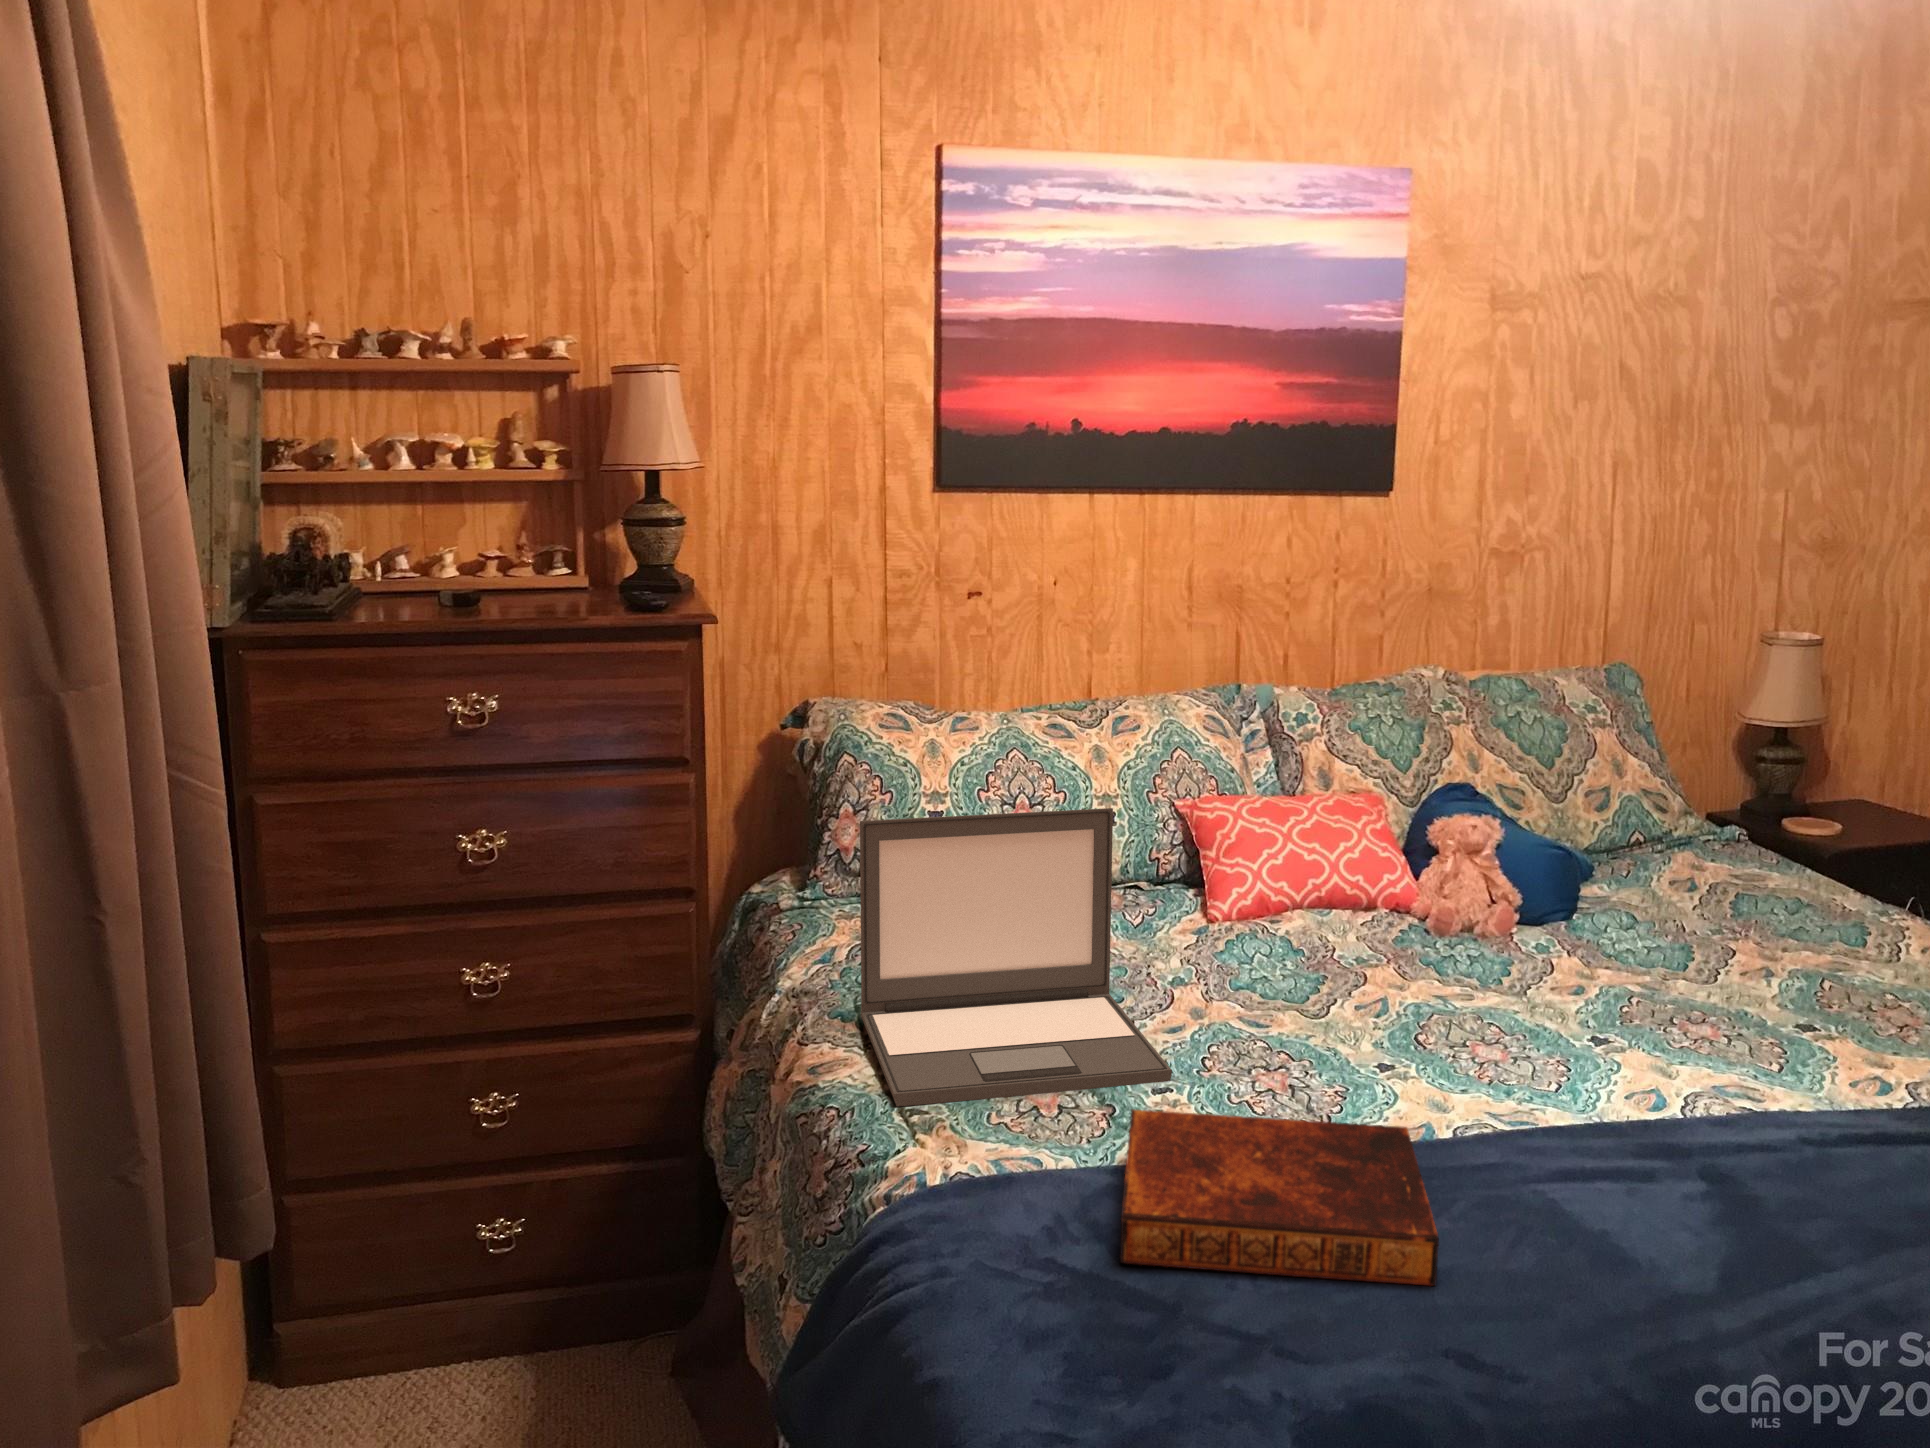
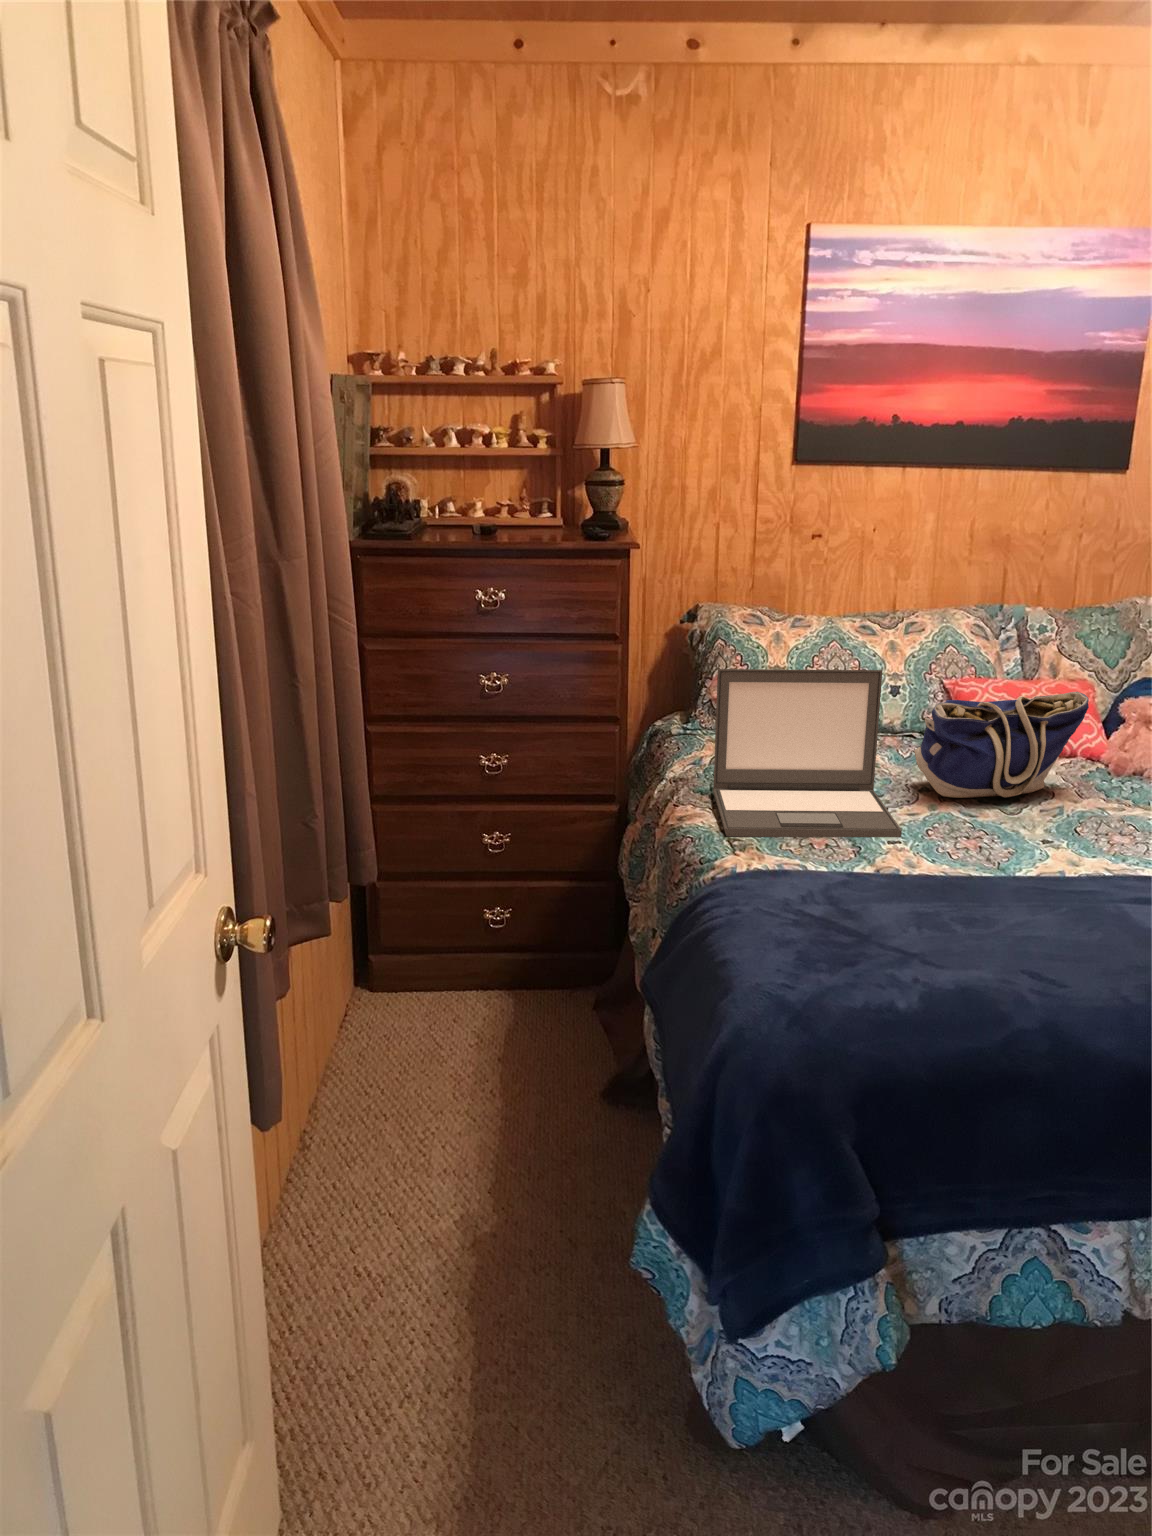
tote bag: none [1161,822,1408,996] -> present [915,692,1089,798]
book: present [1120,1109,1439,1286] -> none [841,841,1039,942]

